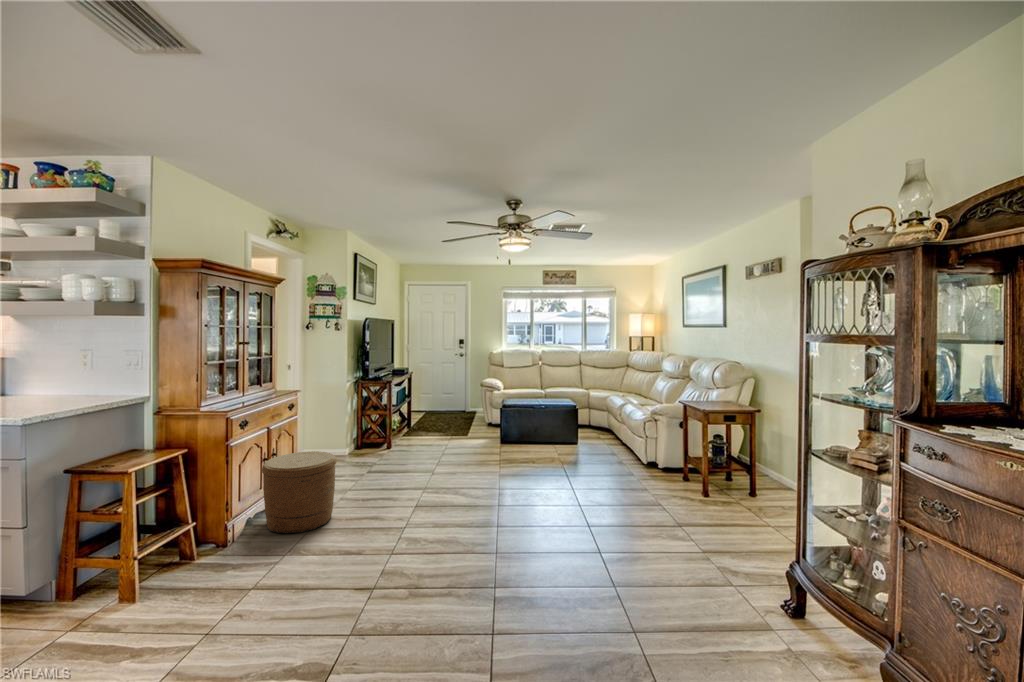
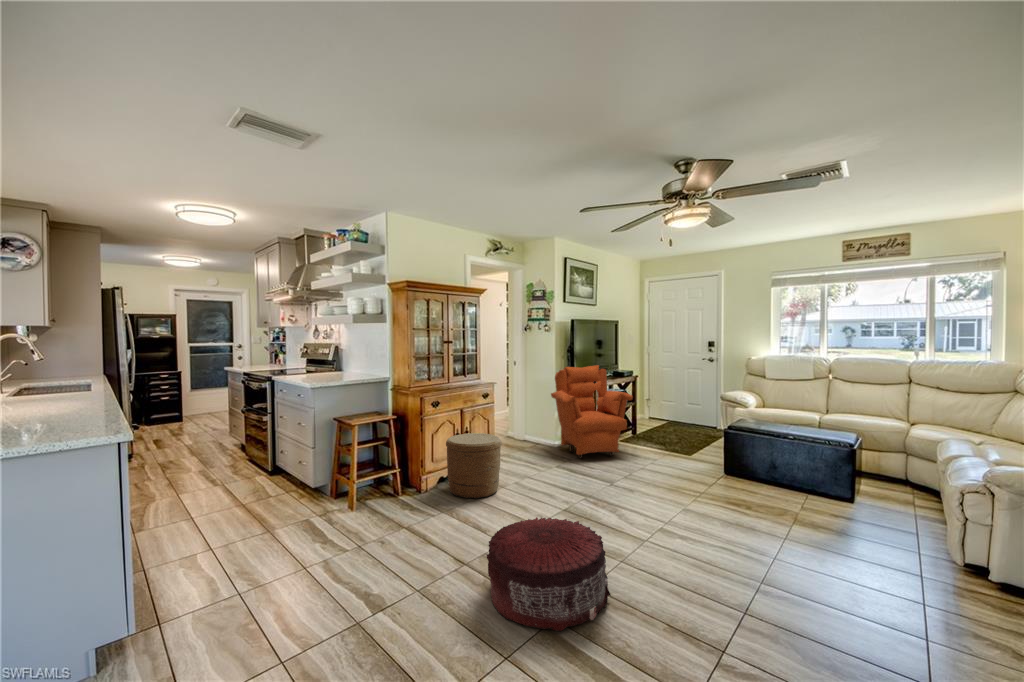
armchair: none [345,365,429,462] -> present [551,365,633,458]
pouf: none [429,513,545,627] -> present [487,517,611,631]

